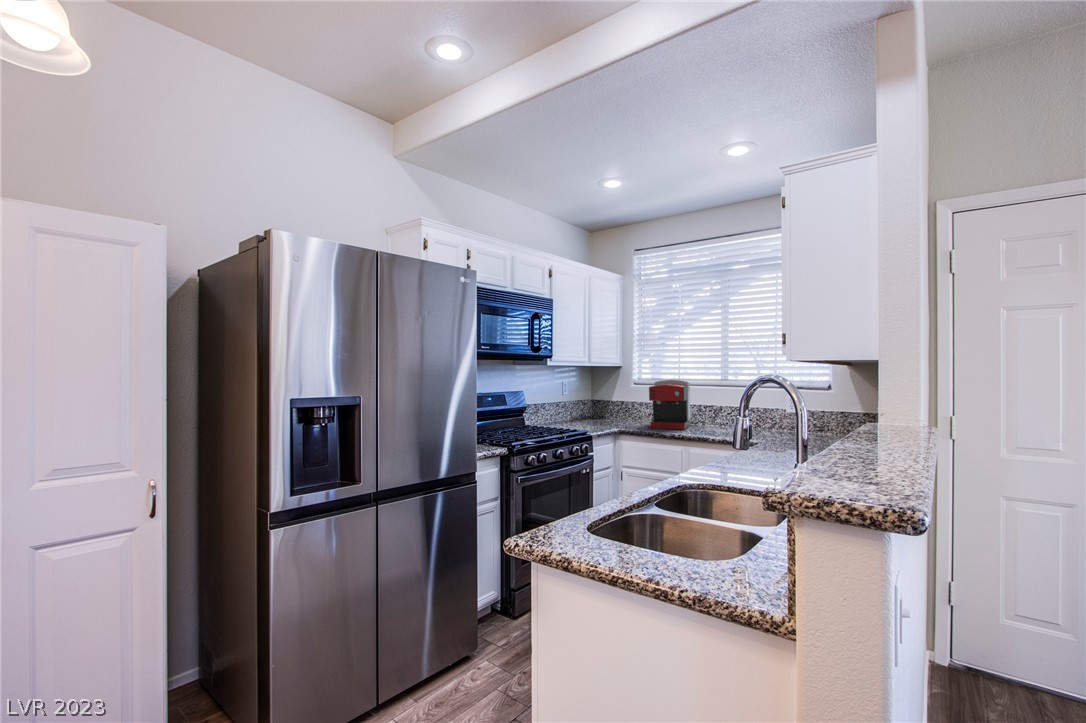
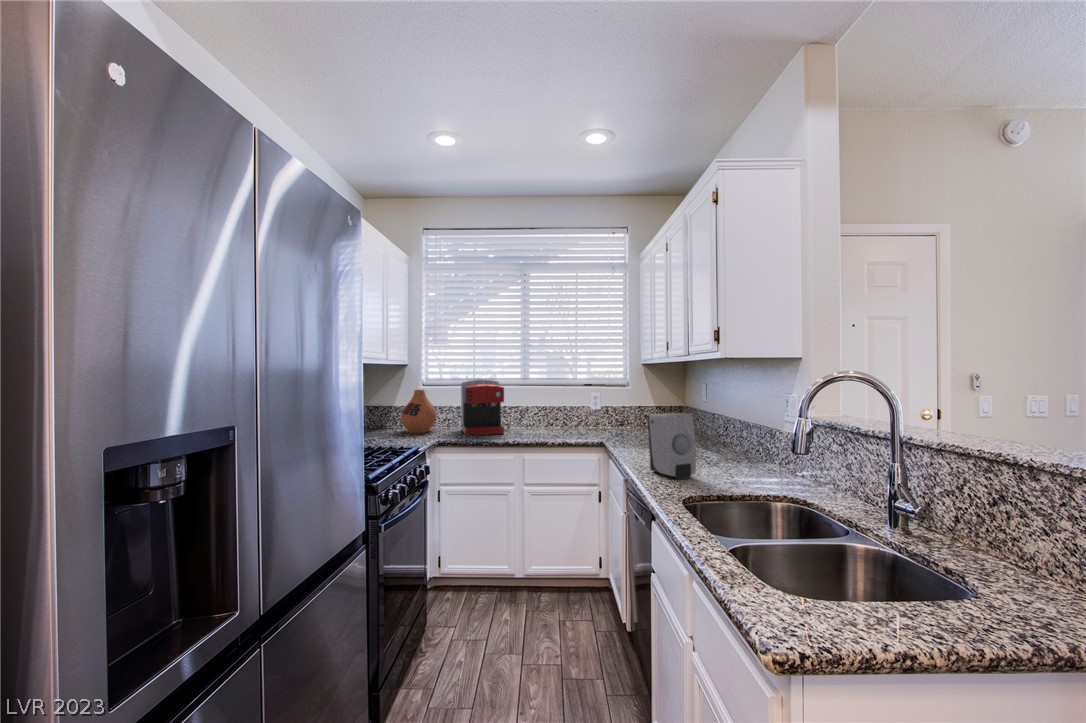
vase: none [607,388,639,423] -> present [401,390,437,433]
soap dispenser: none [716,417,748,478] -> present [648,413,696,479]

